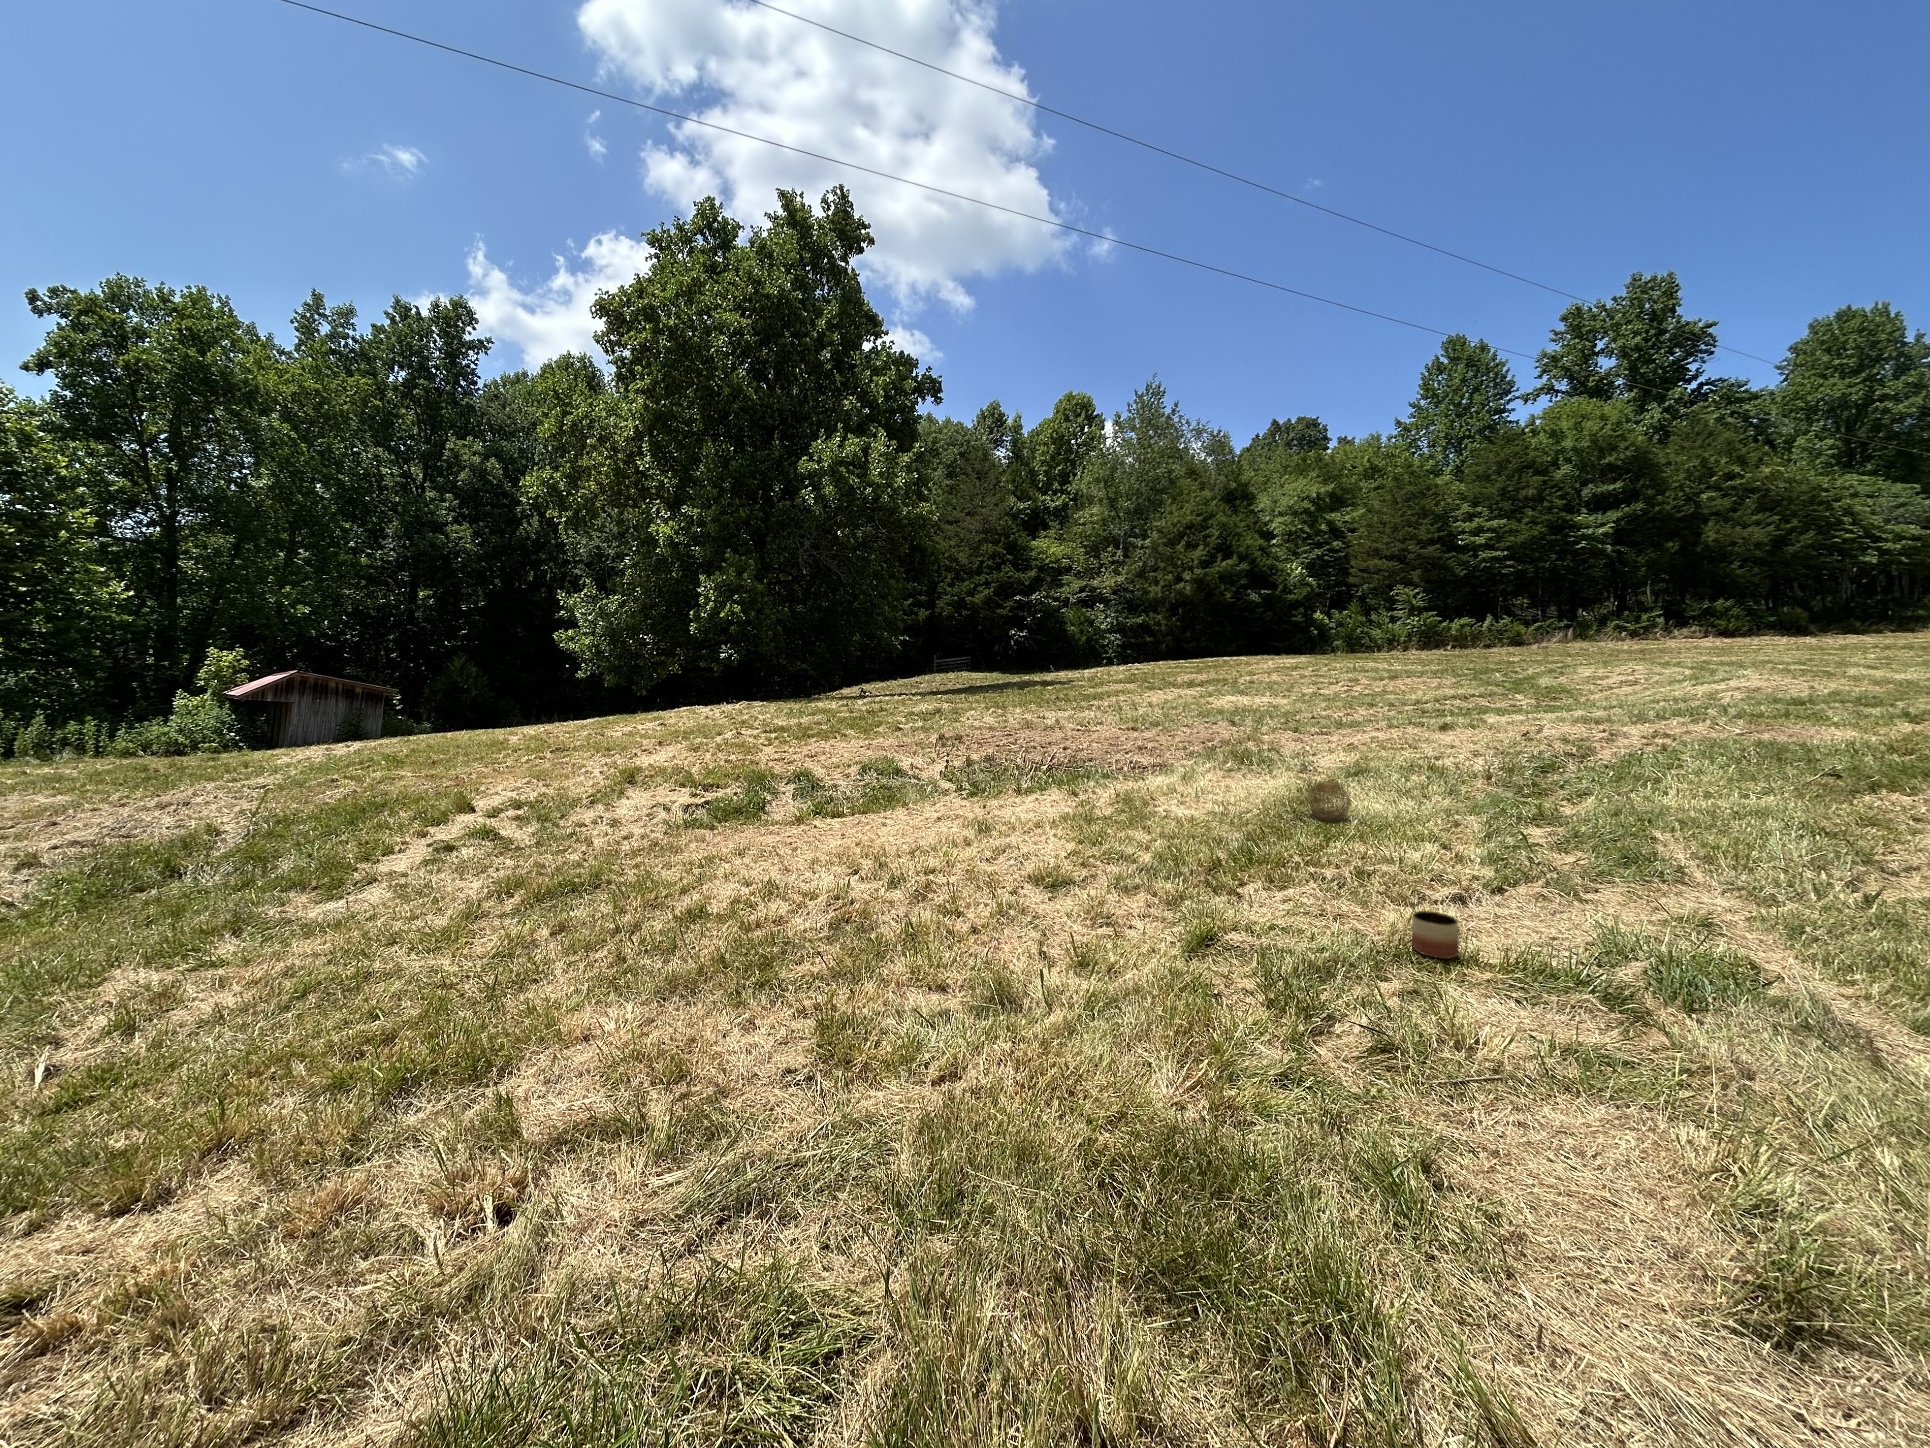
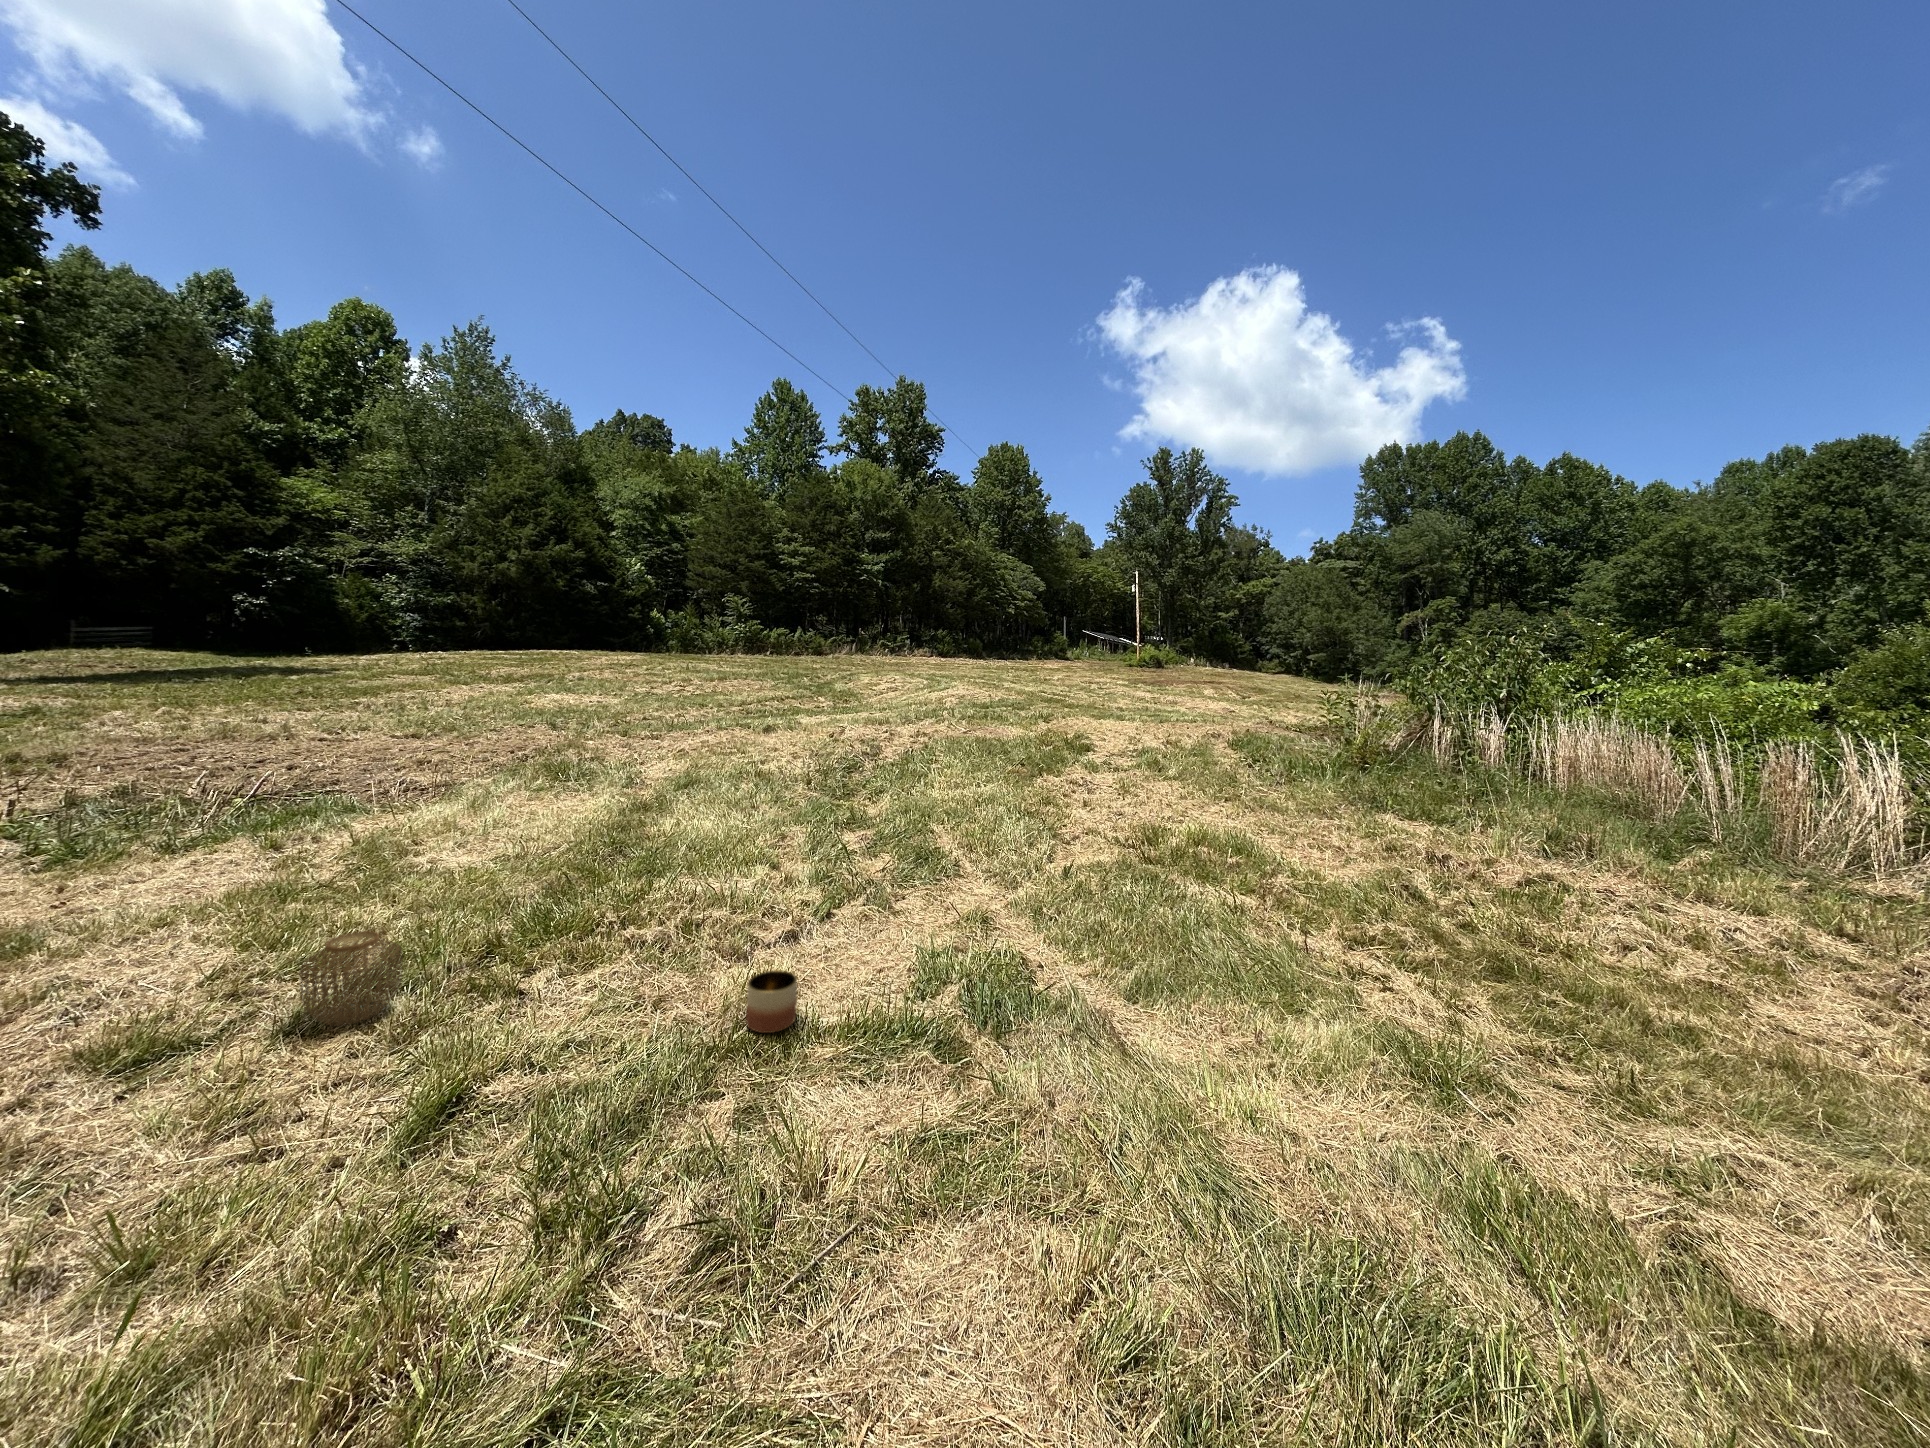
woven basket: present [1308,781,1349,822] -> present [300,931,402,1026]

